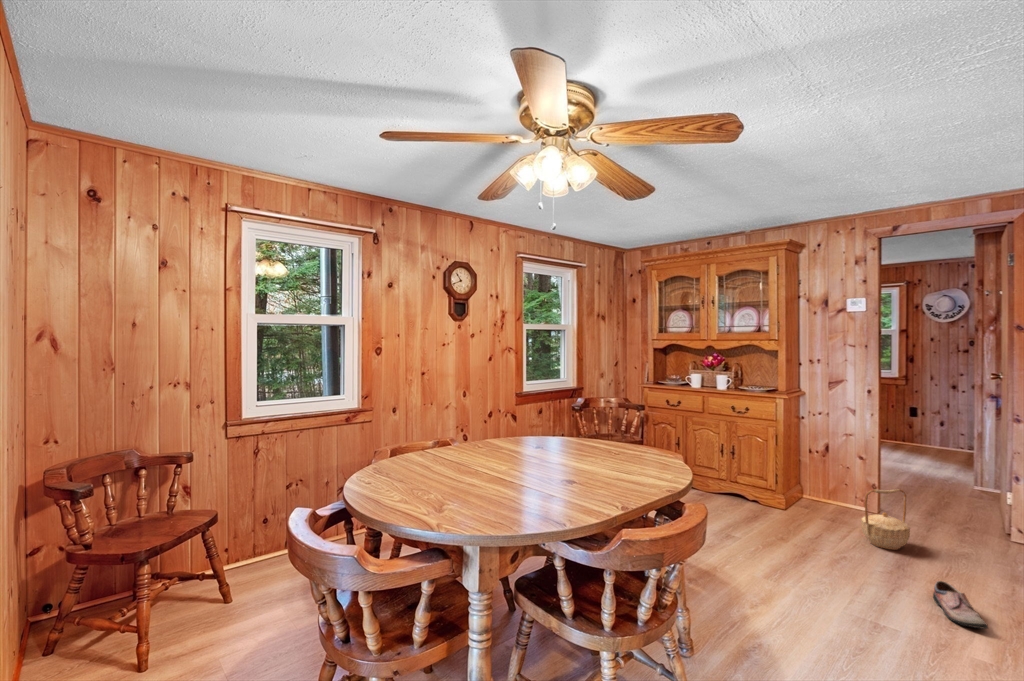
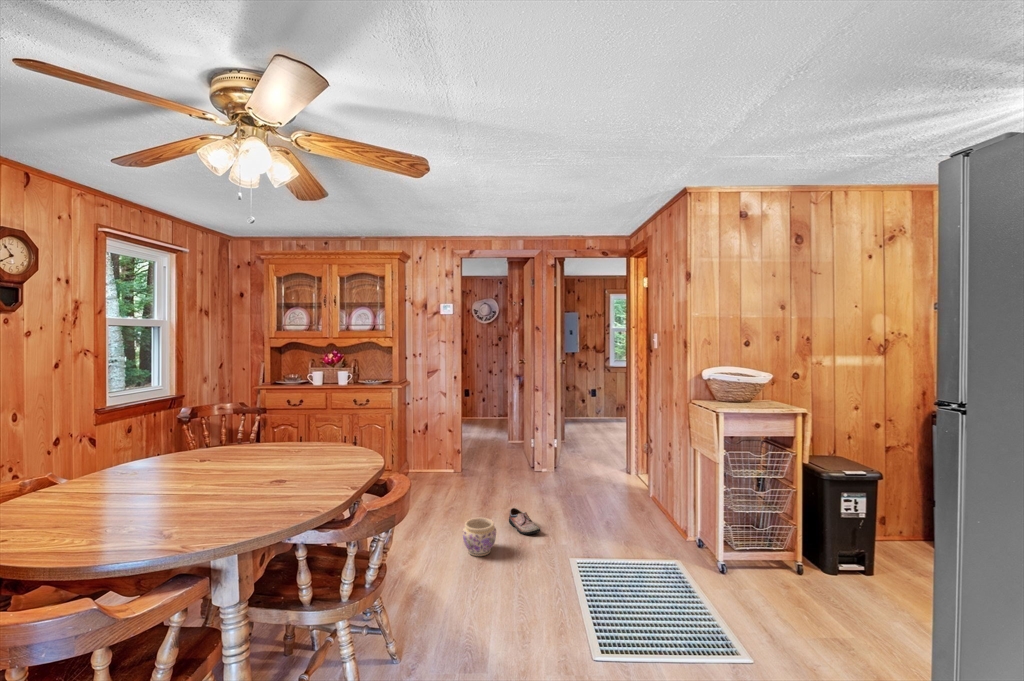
basket: present [861,489,910,550] -> none [457,449,487,496]
planter: none [844,573,898,627] -> present [463,518,496,557]

